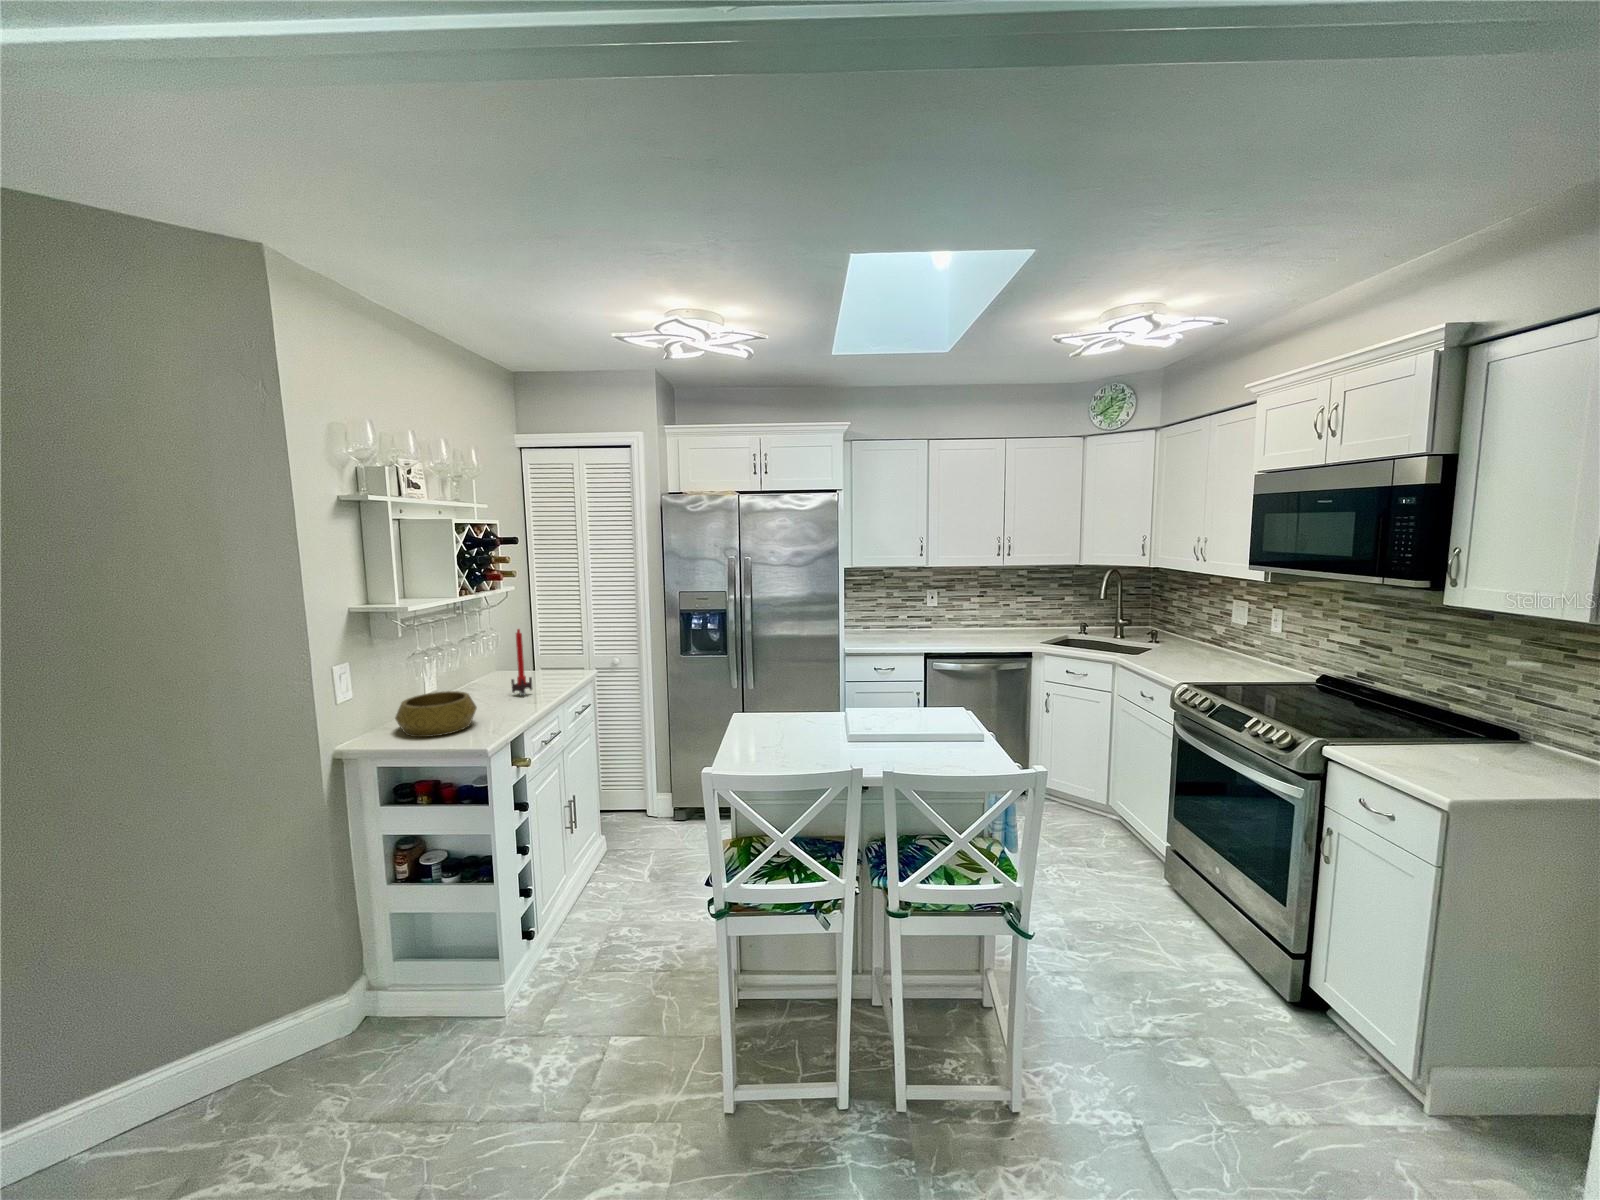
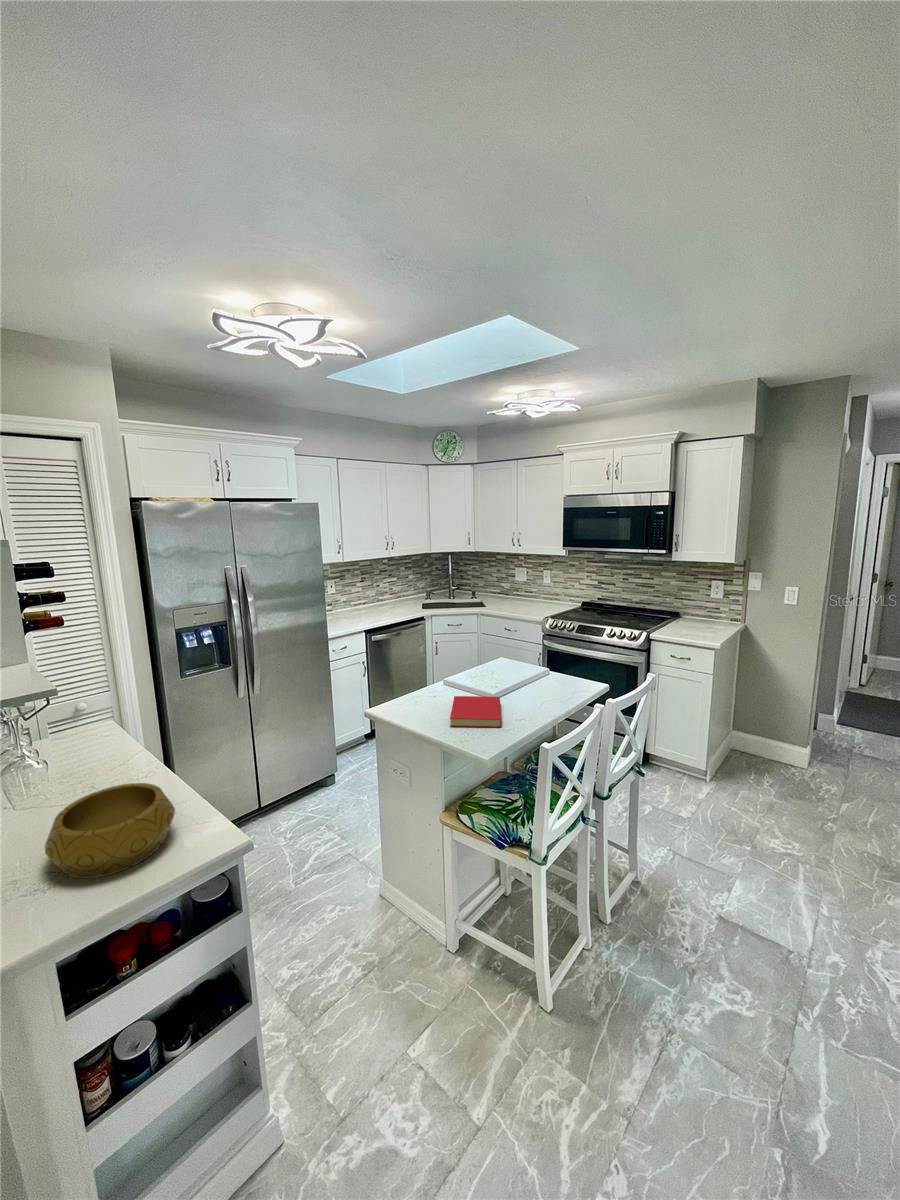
candle: present [511,629,533,695] -> none [91,683,118,773]
book: none [748,724,839,763] -> present [450,696,501,727]

